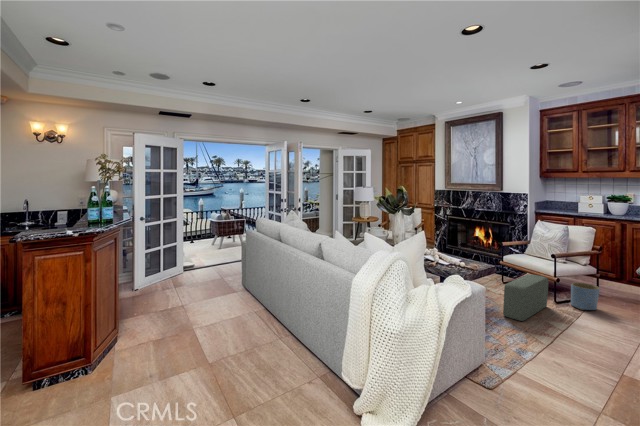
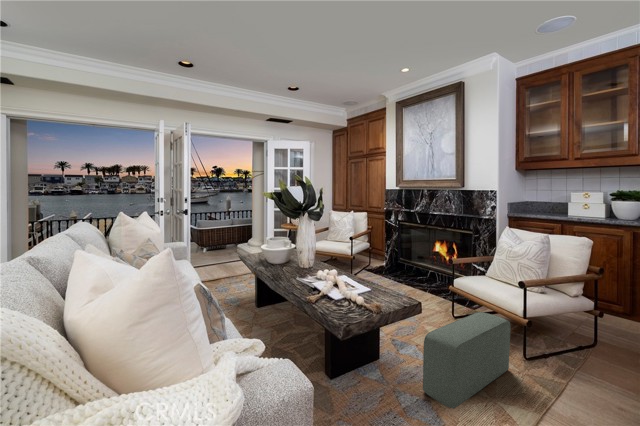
planter: present [571,283,599,310] -> none [551,328,601,382]

